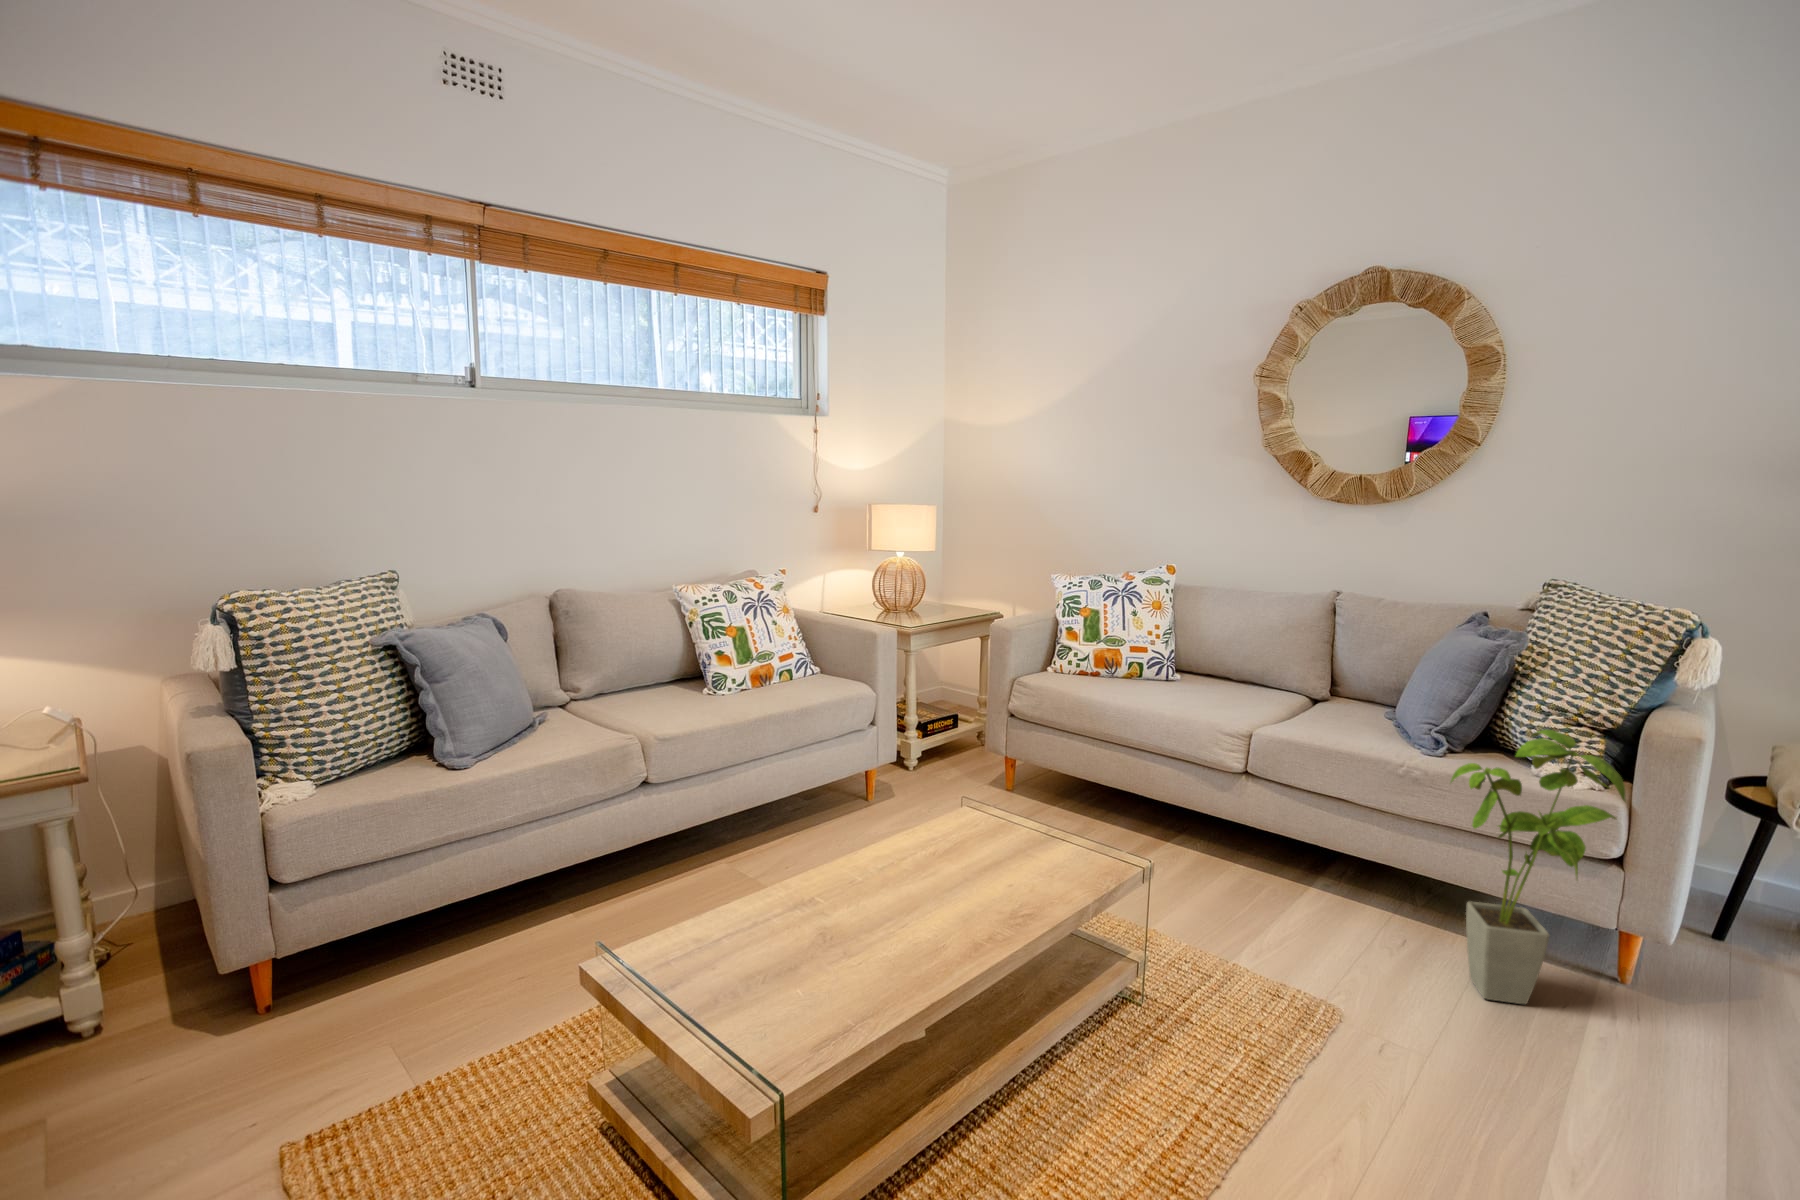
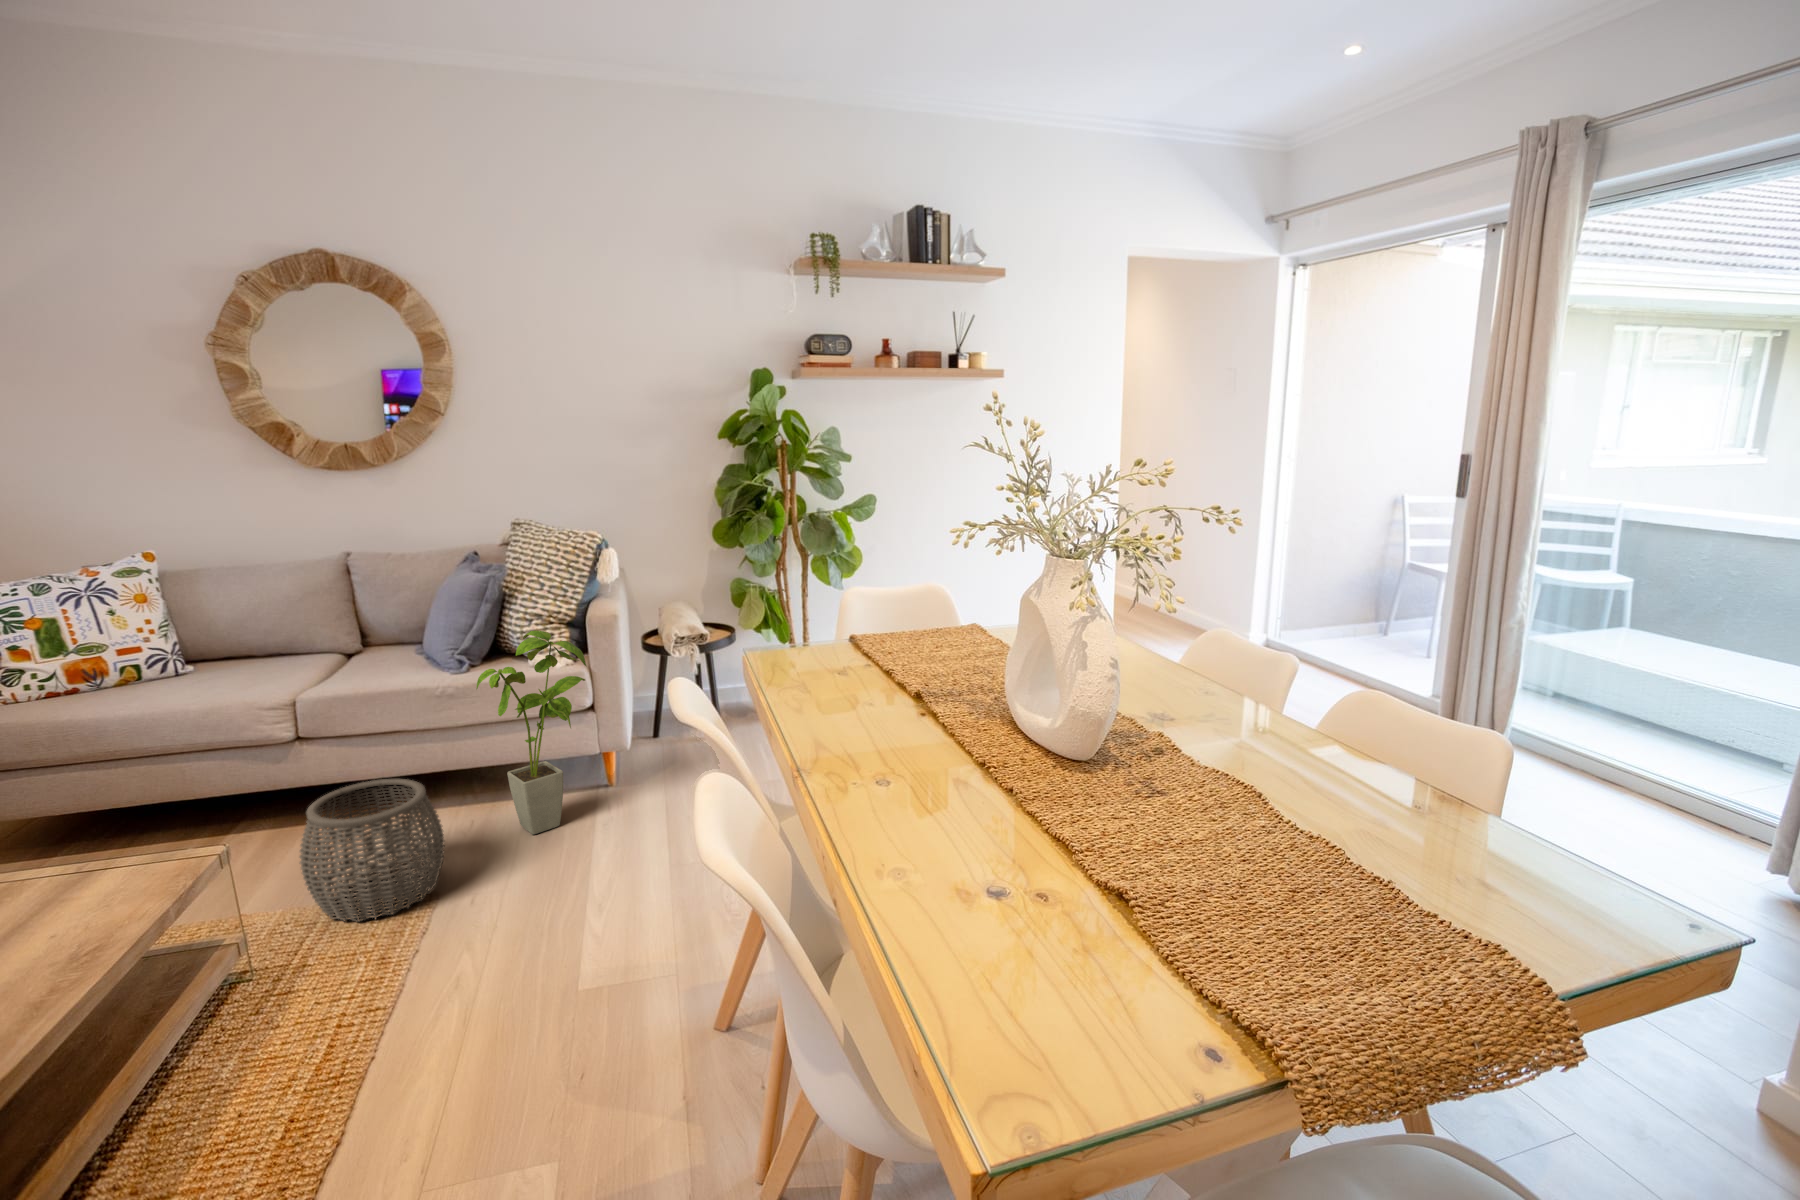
woven basket: none [1211,844,1368,1015] -> present [299,779,445,922]

